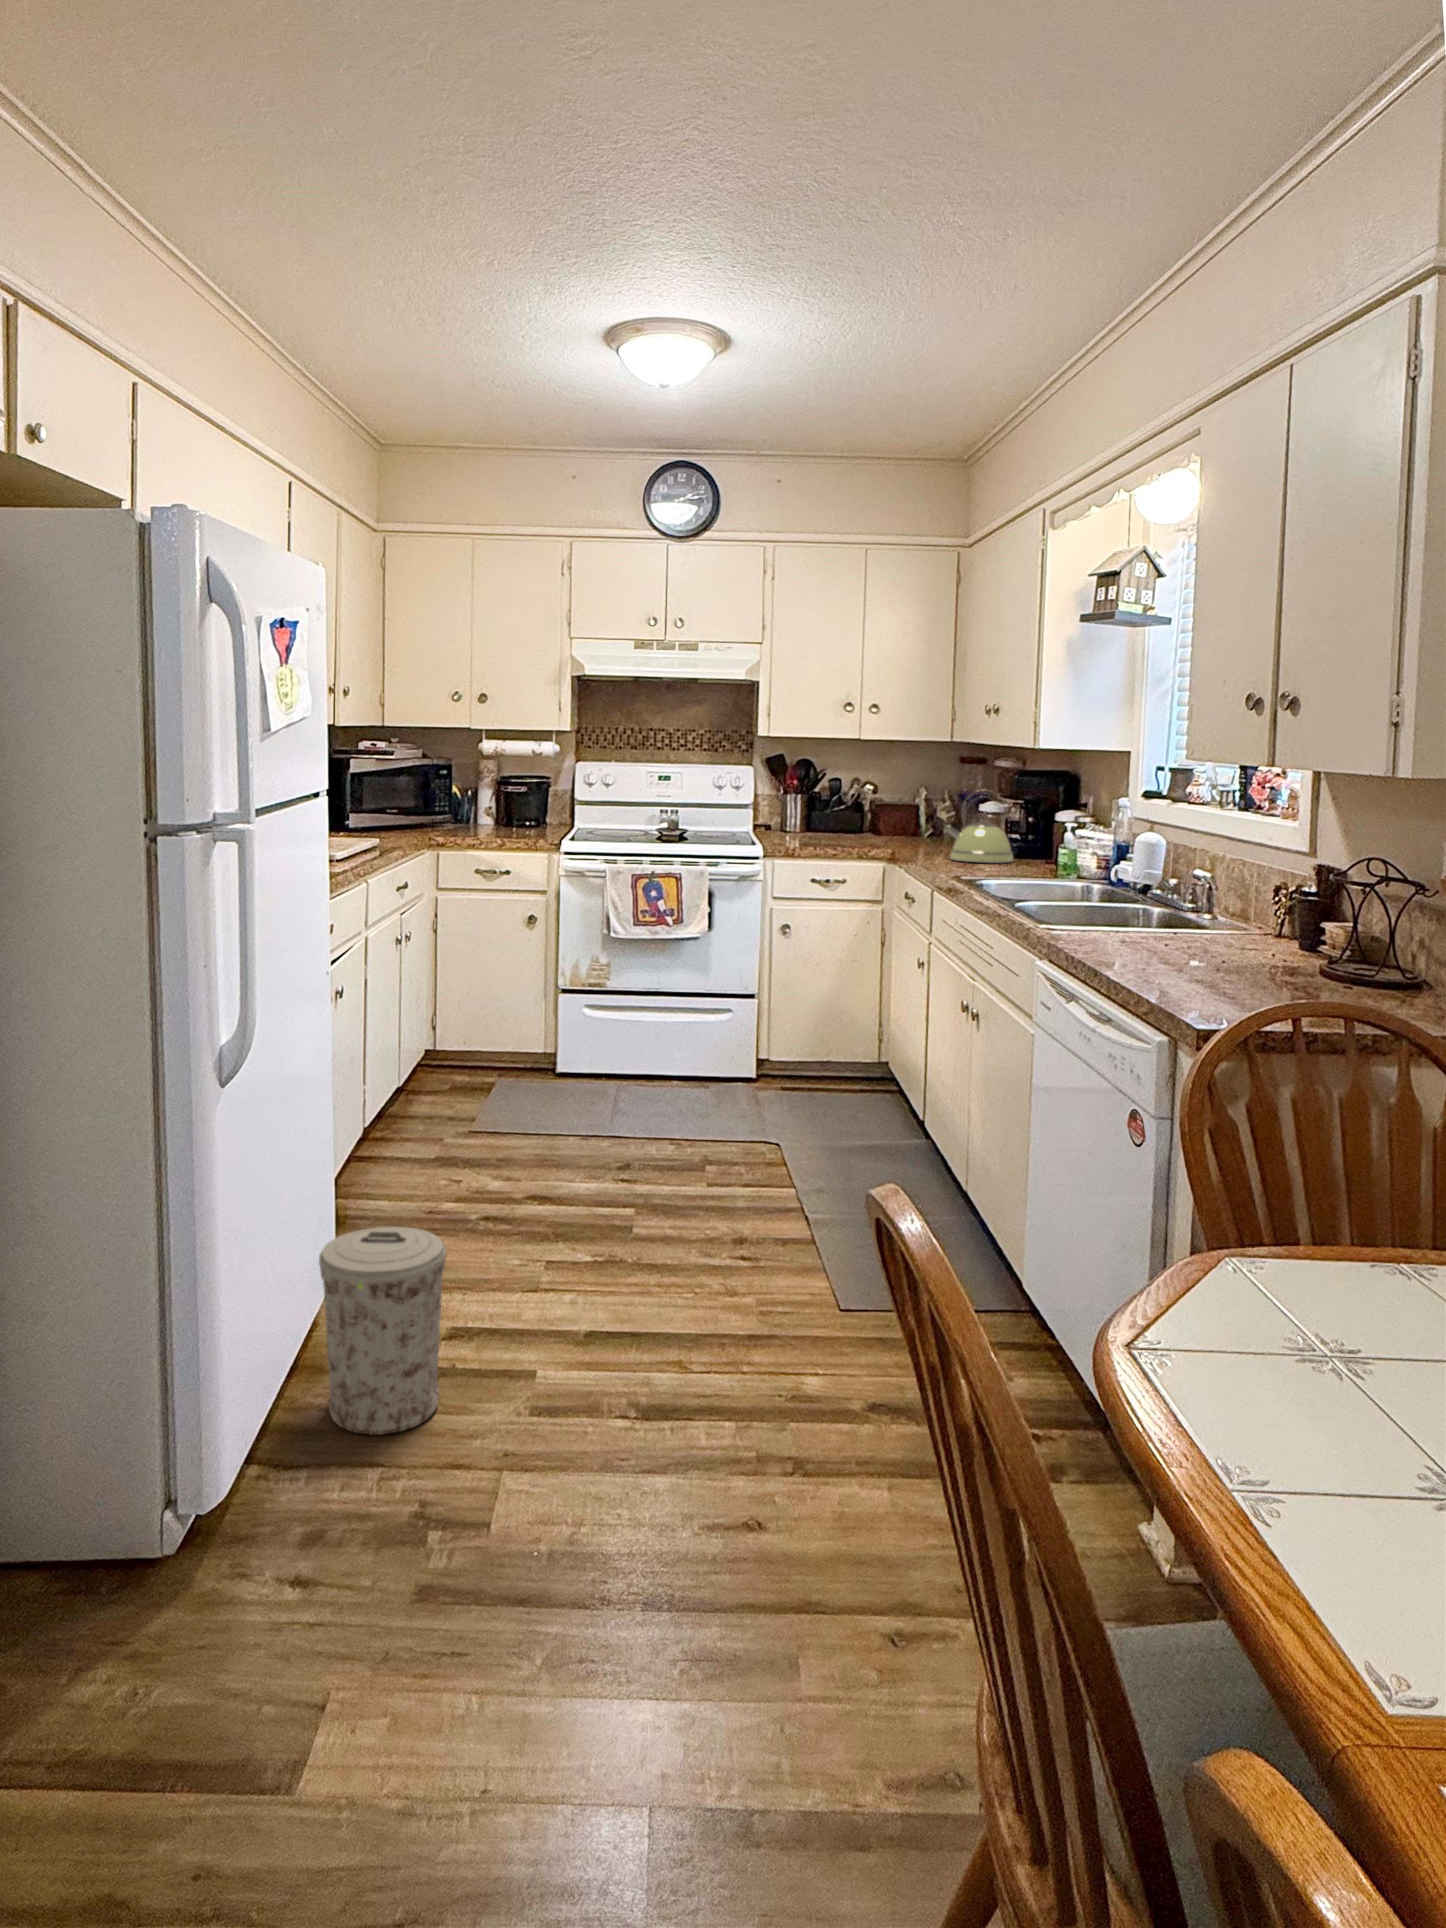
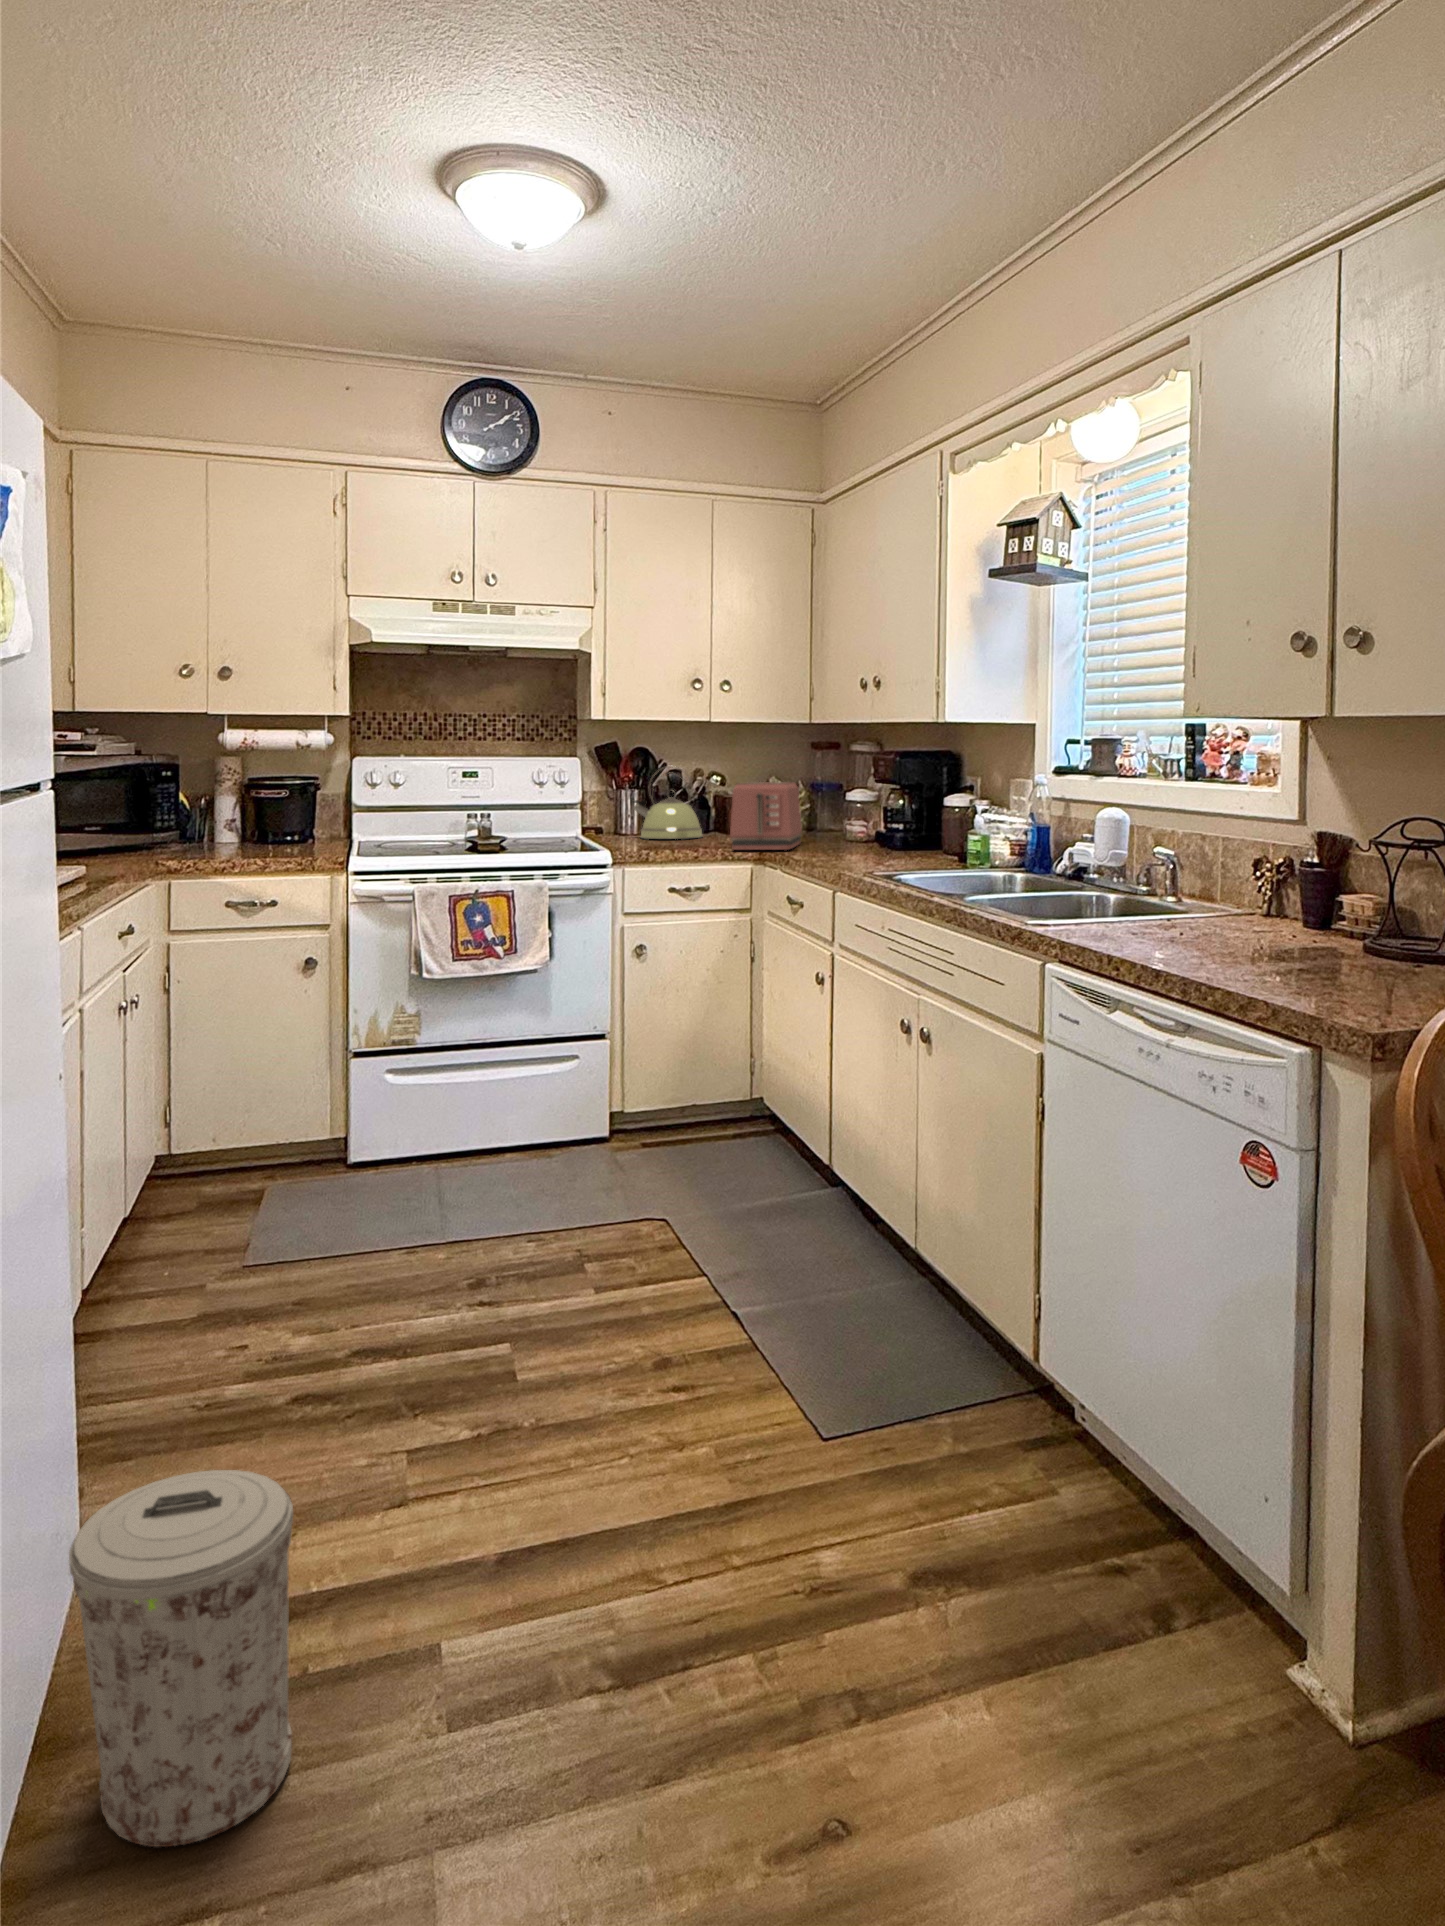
toaster: none [867,794,936,852] -> present [730,782,802,850]
kettle: present [944,803,1013,863] -> present [632,771,702,839]

